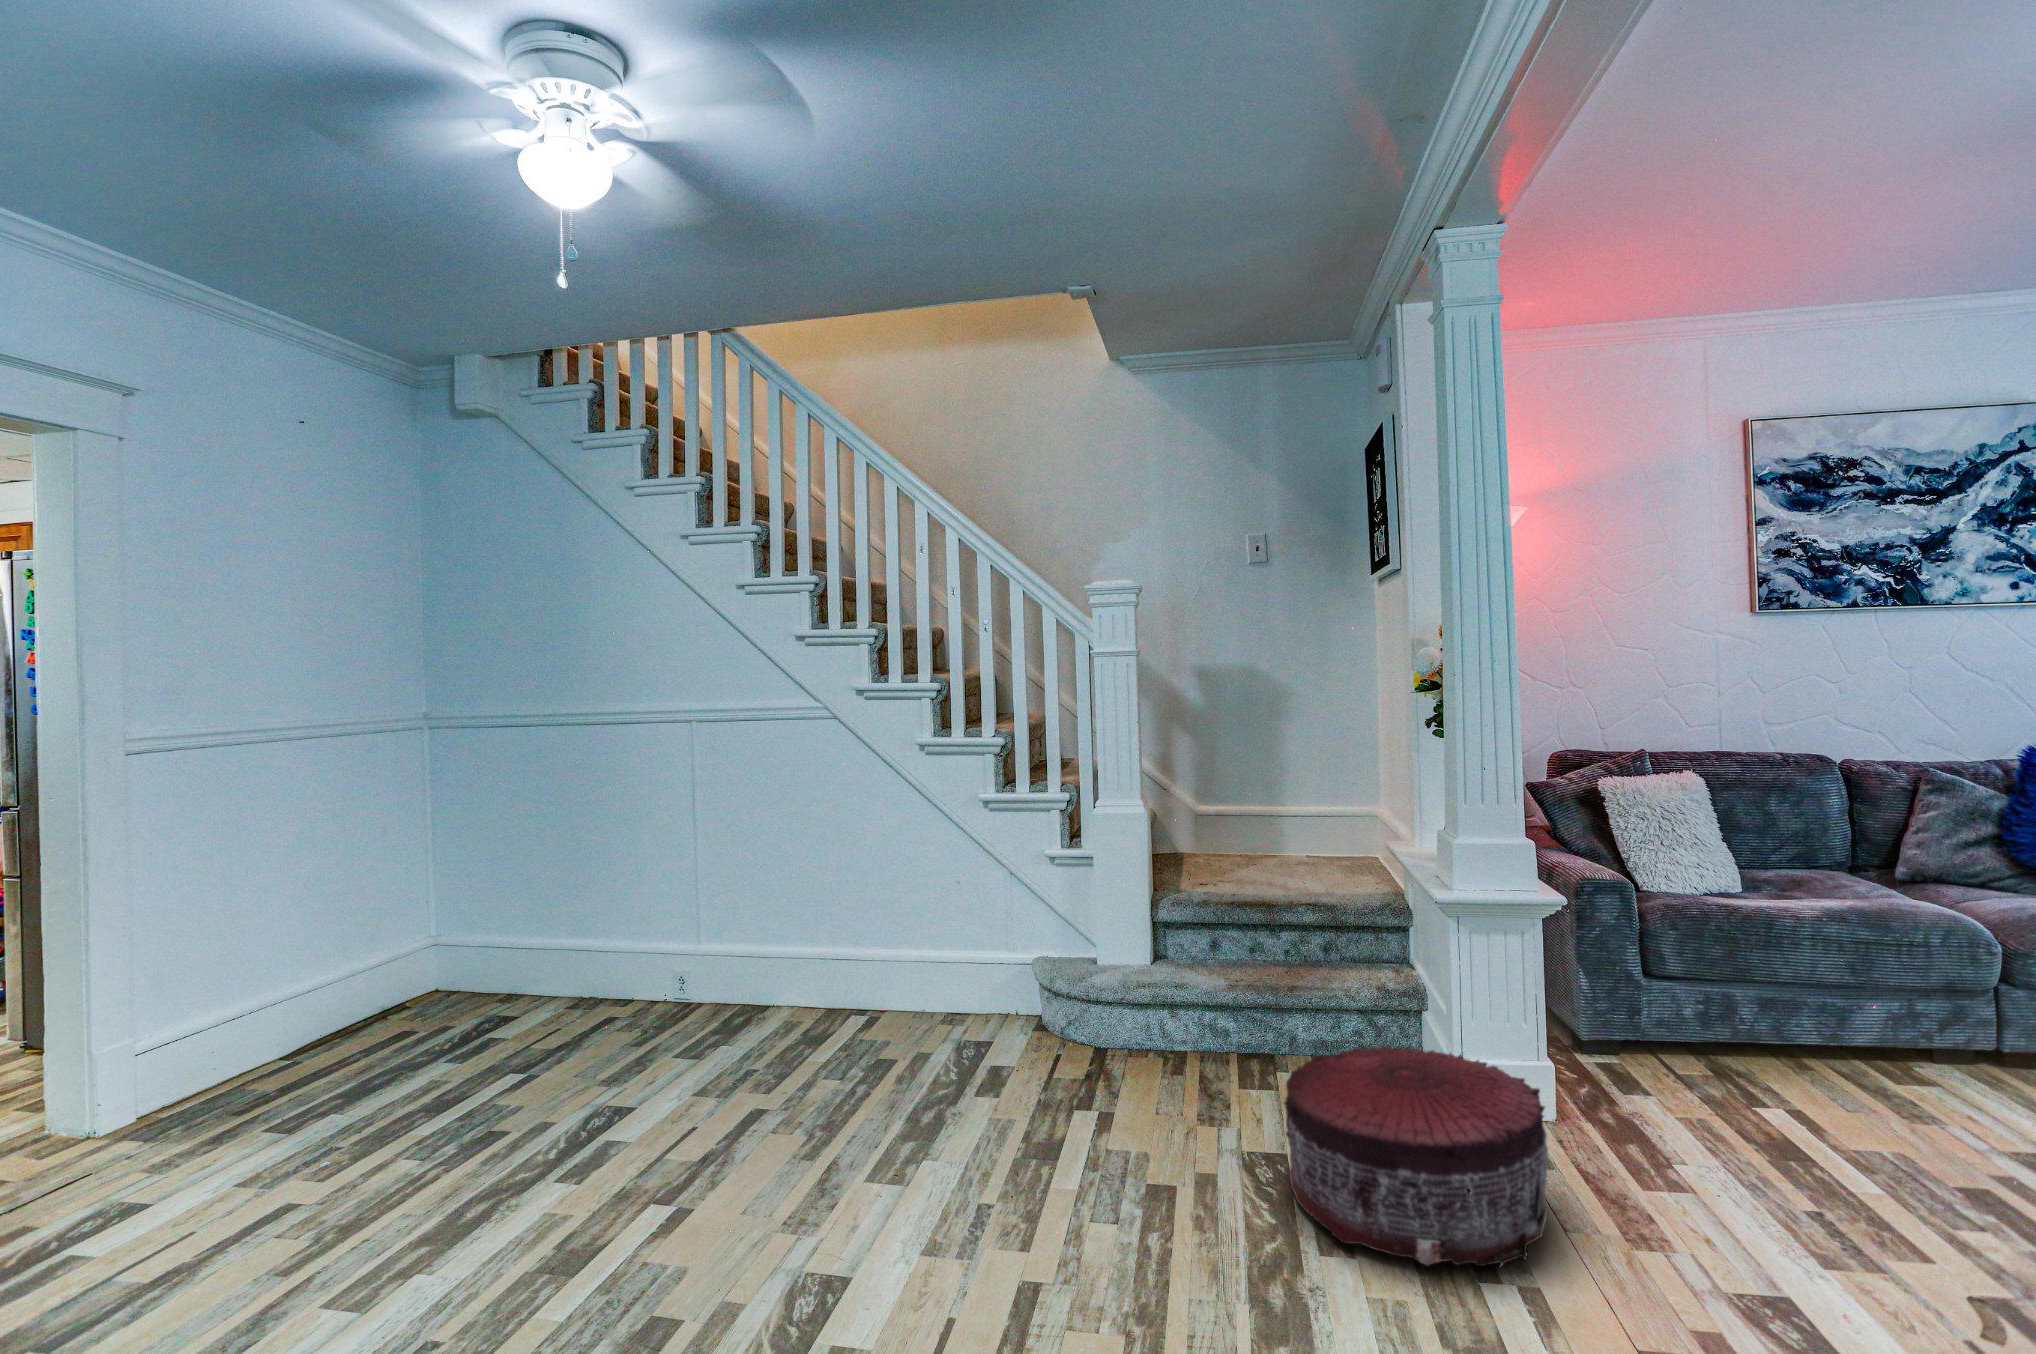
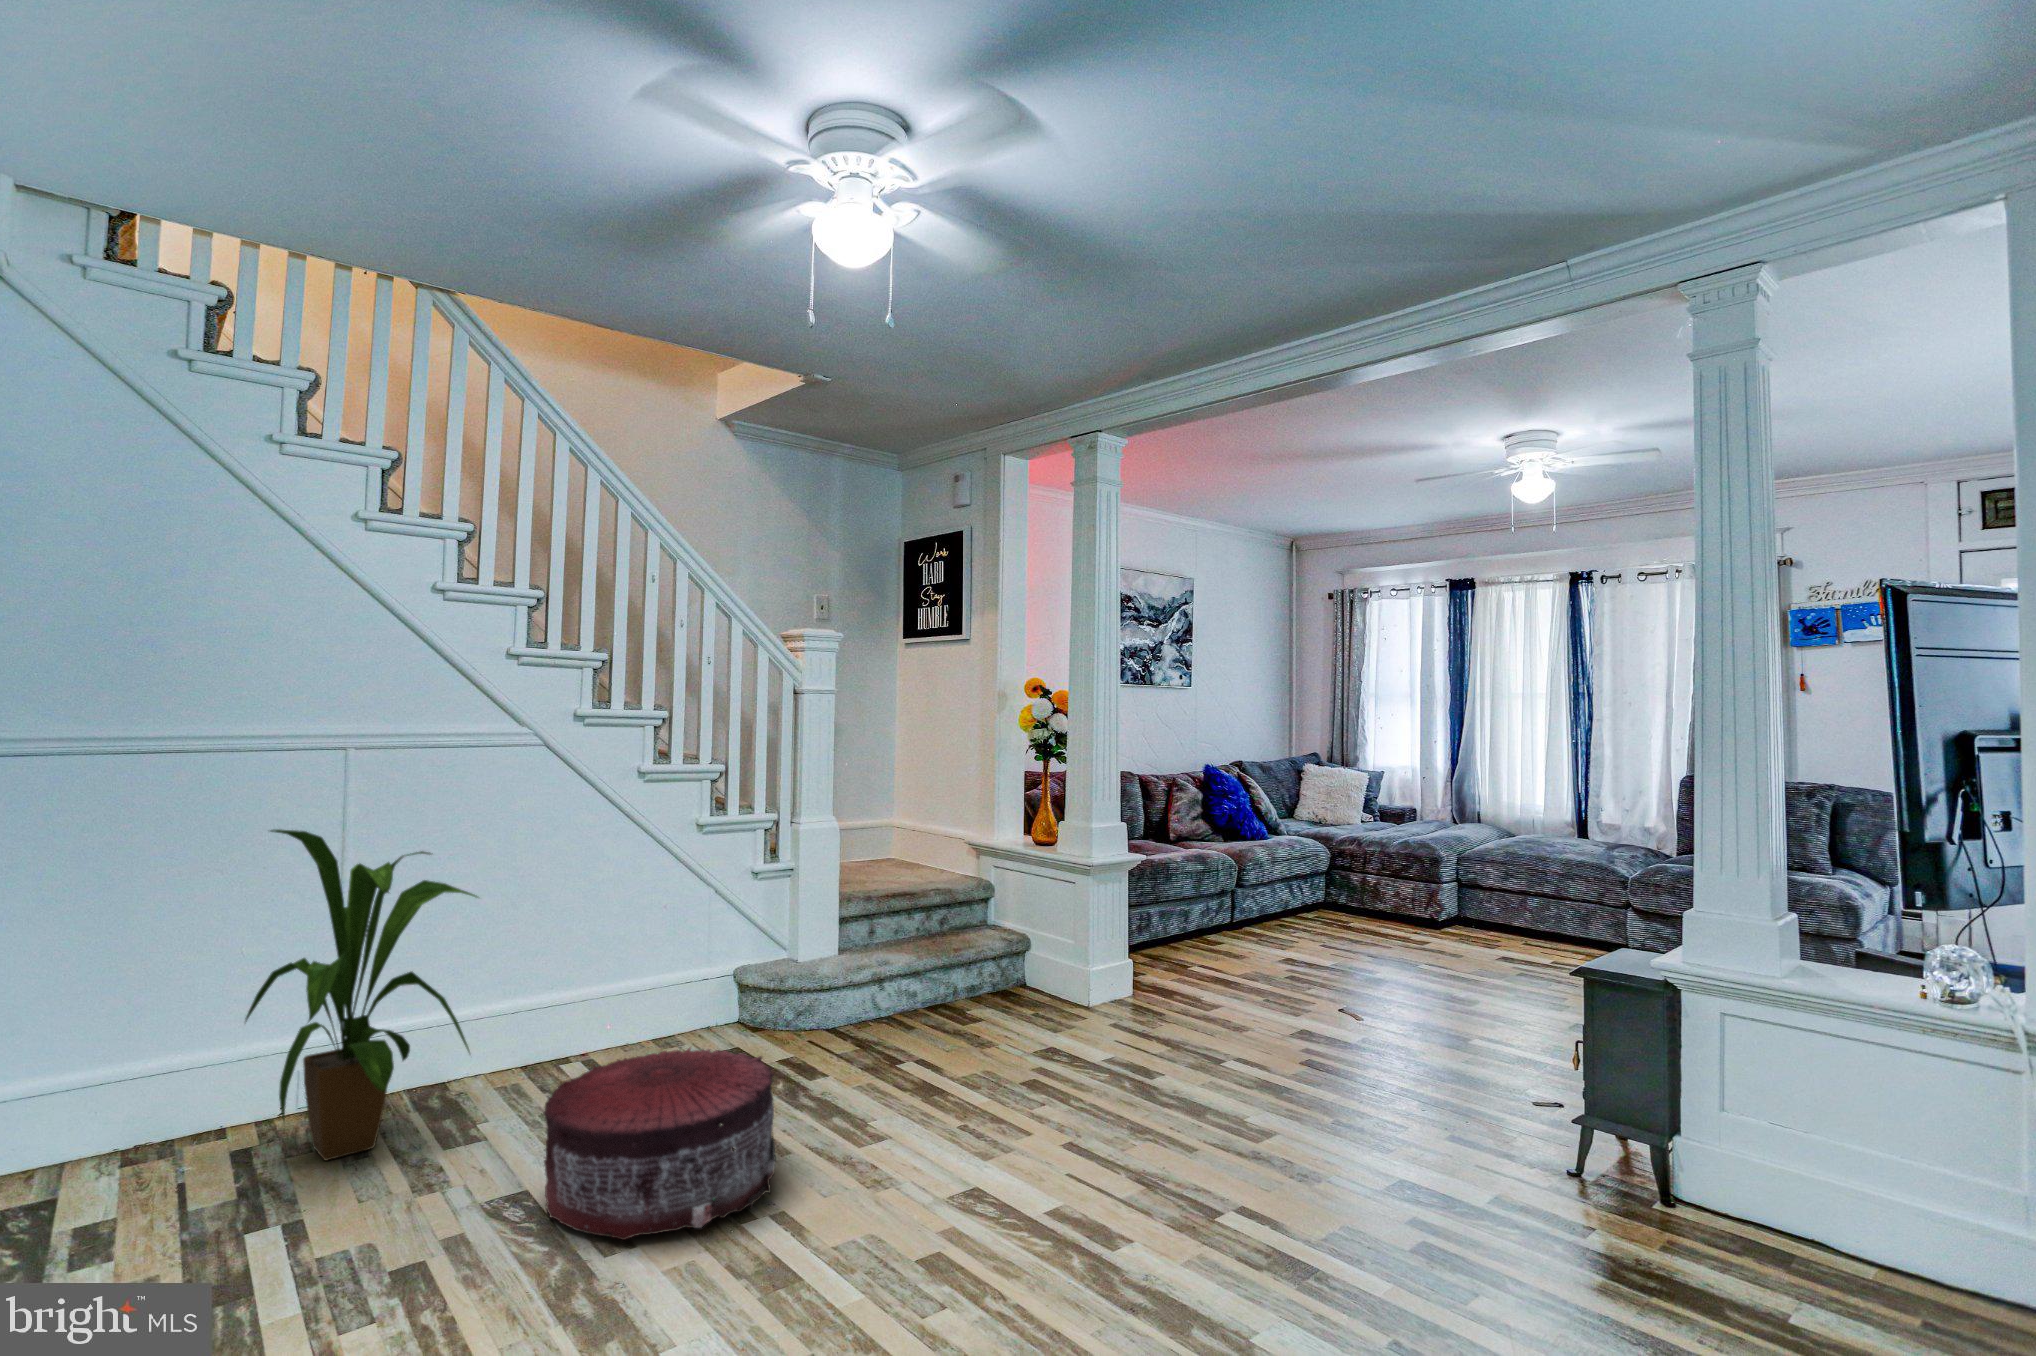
house plant: none [1092,778,1284,1067] -> present [245,829,477,1161]

